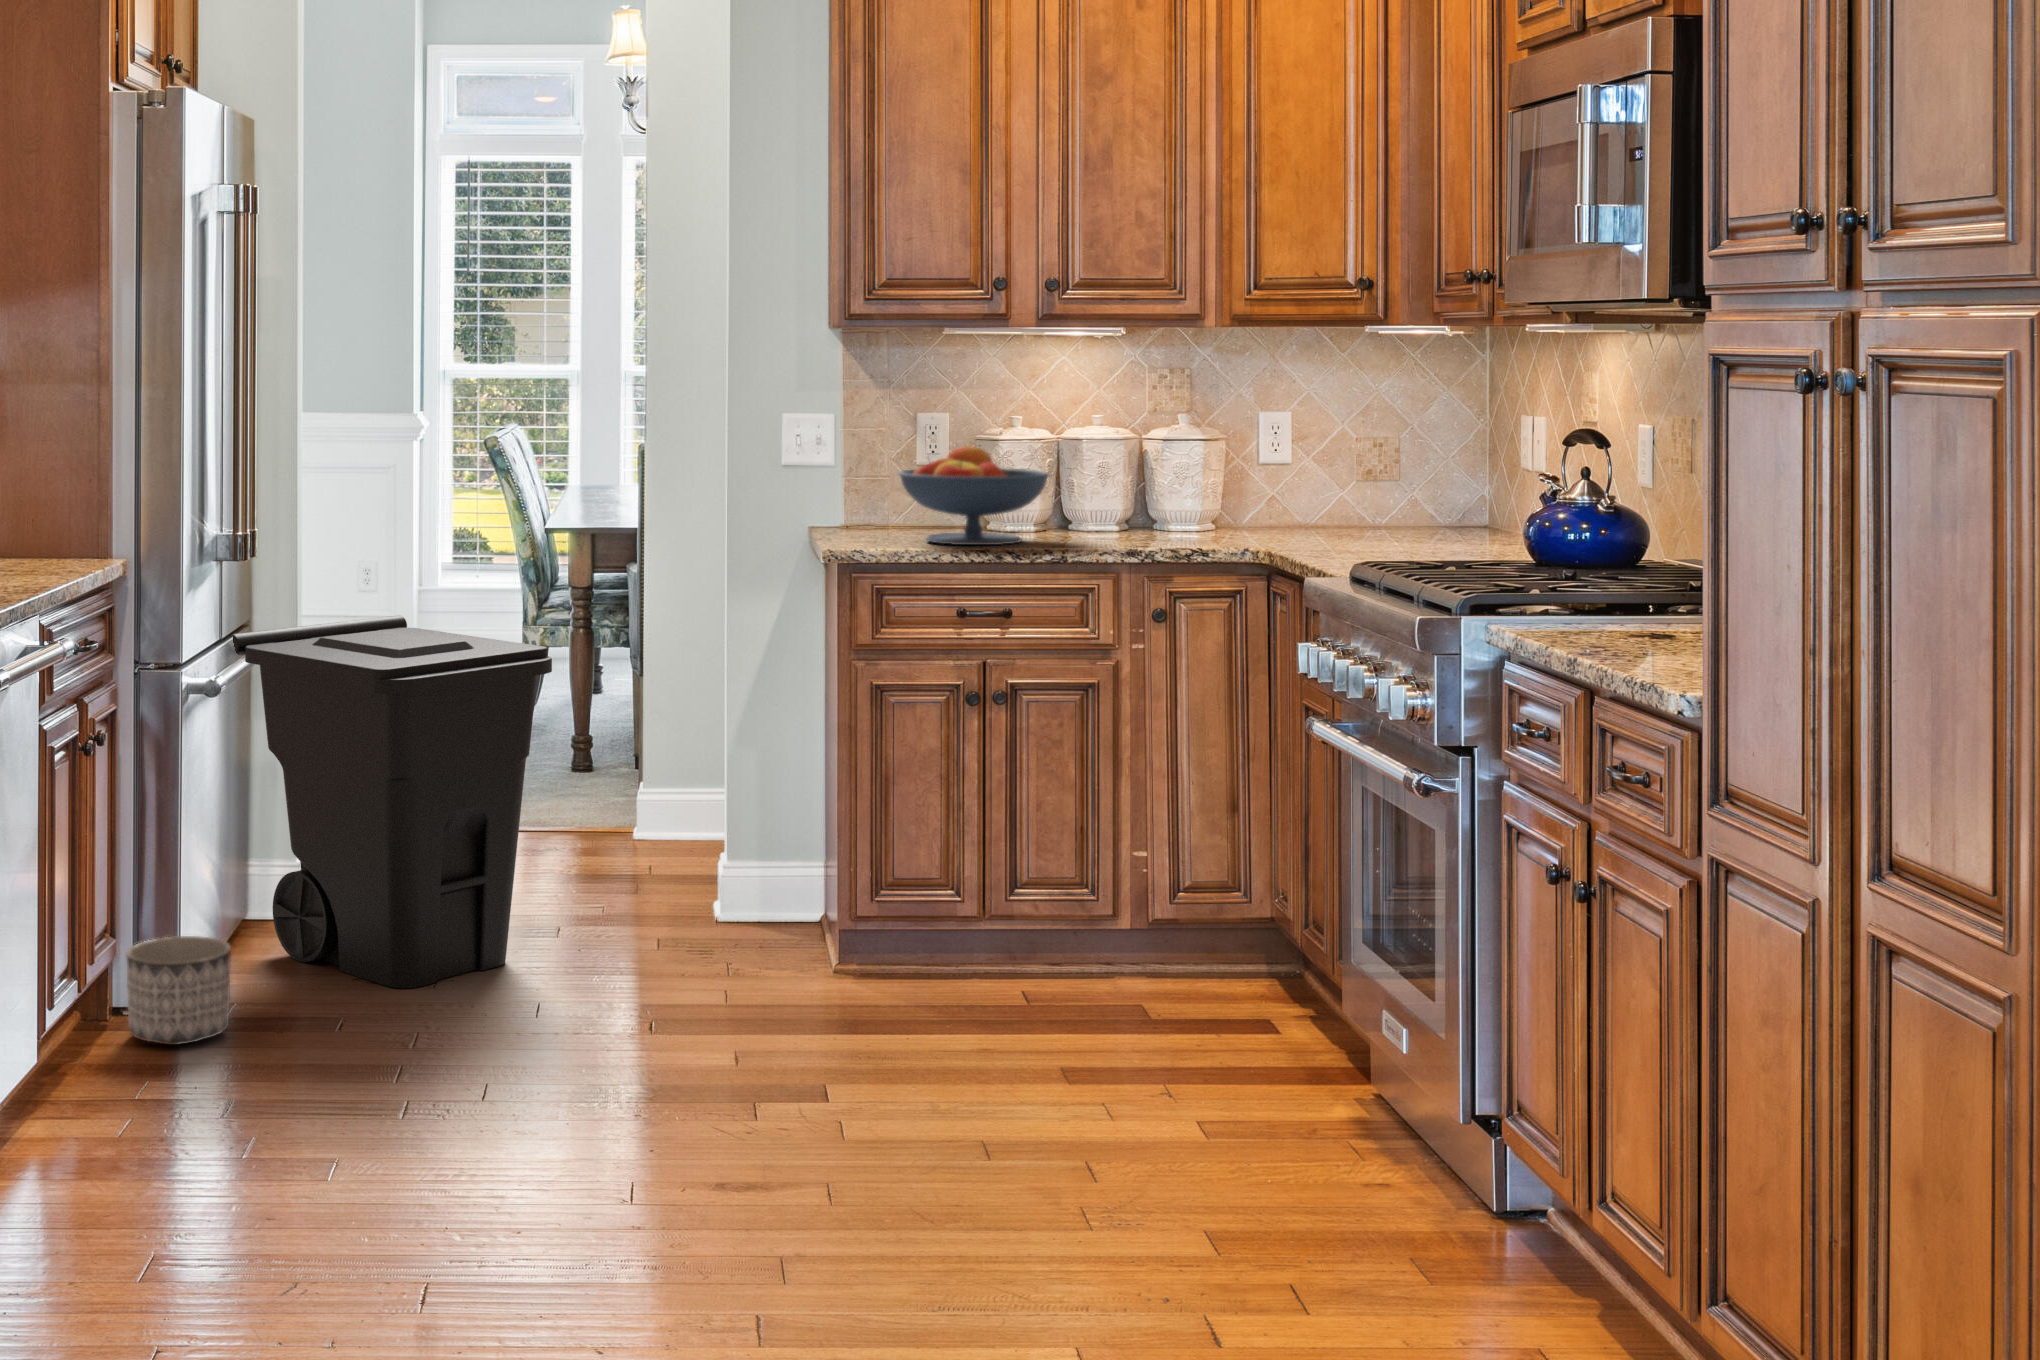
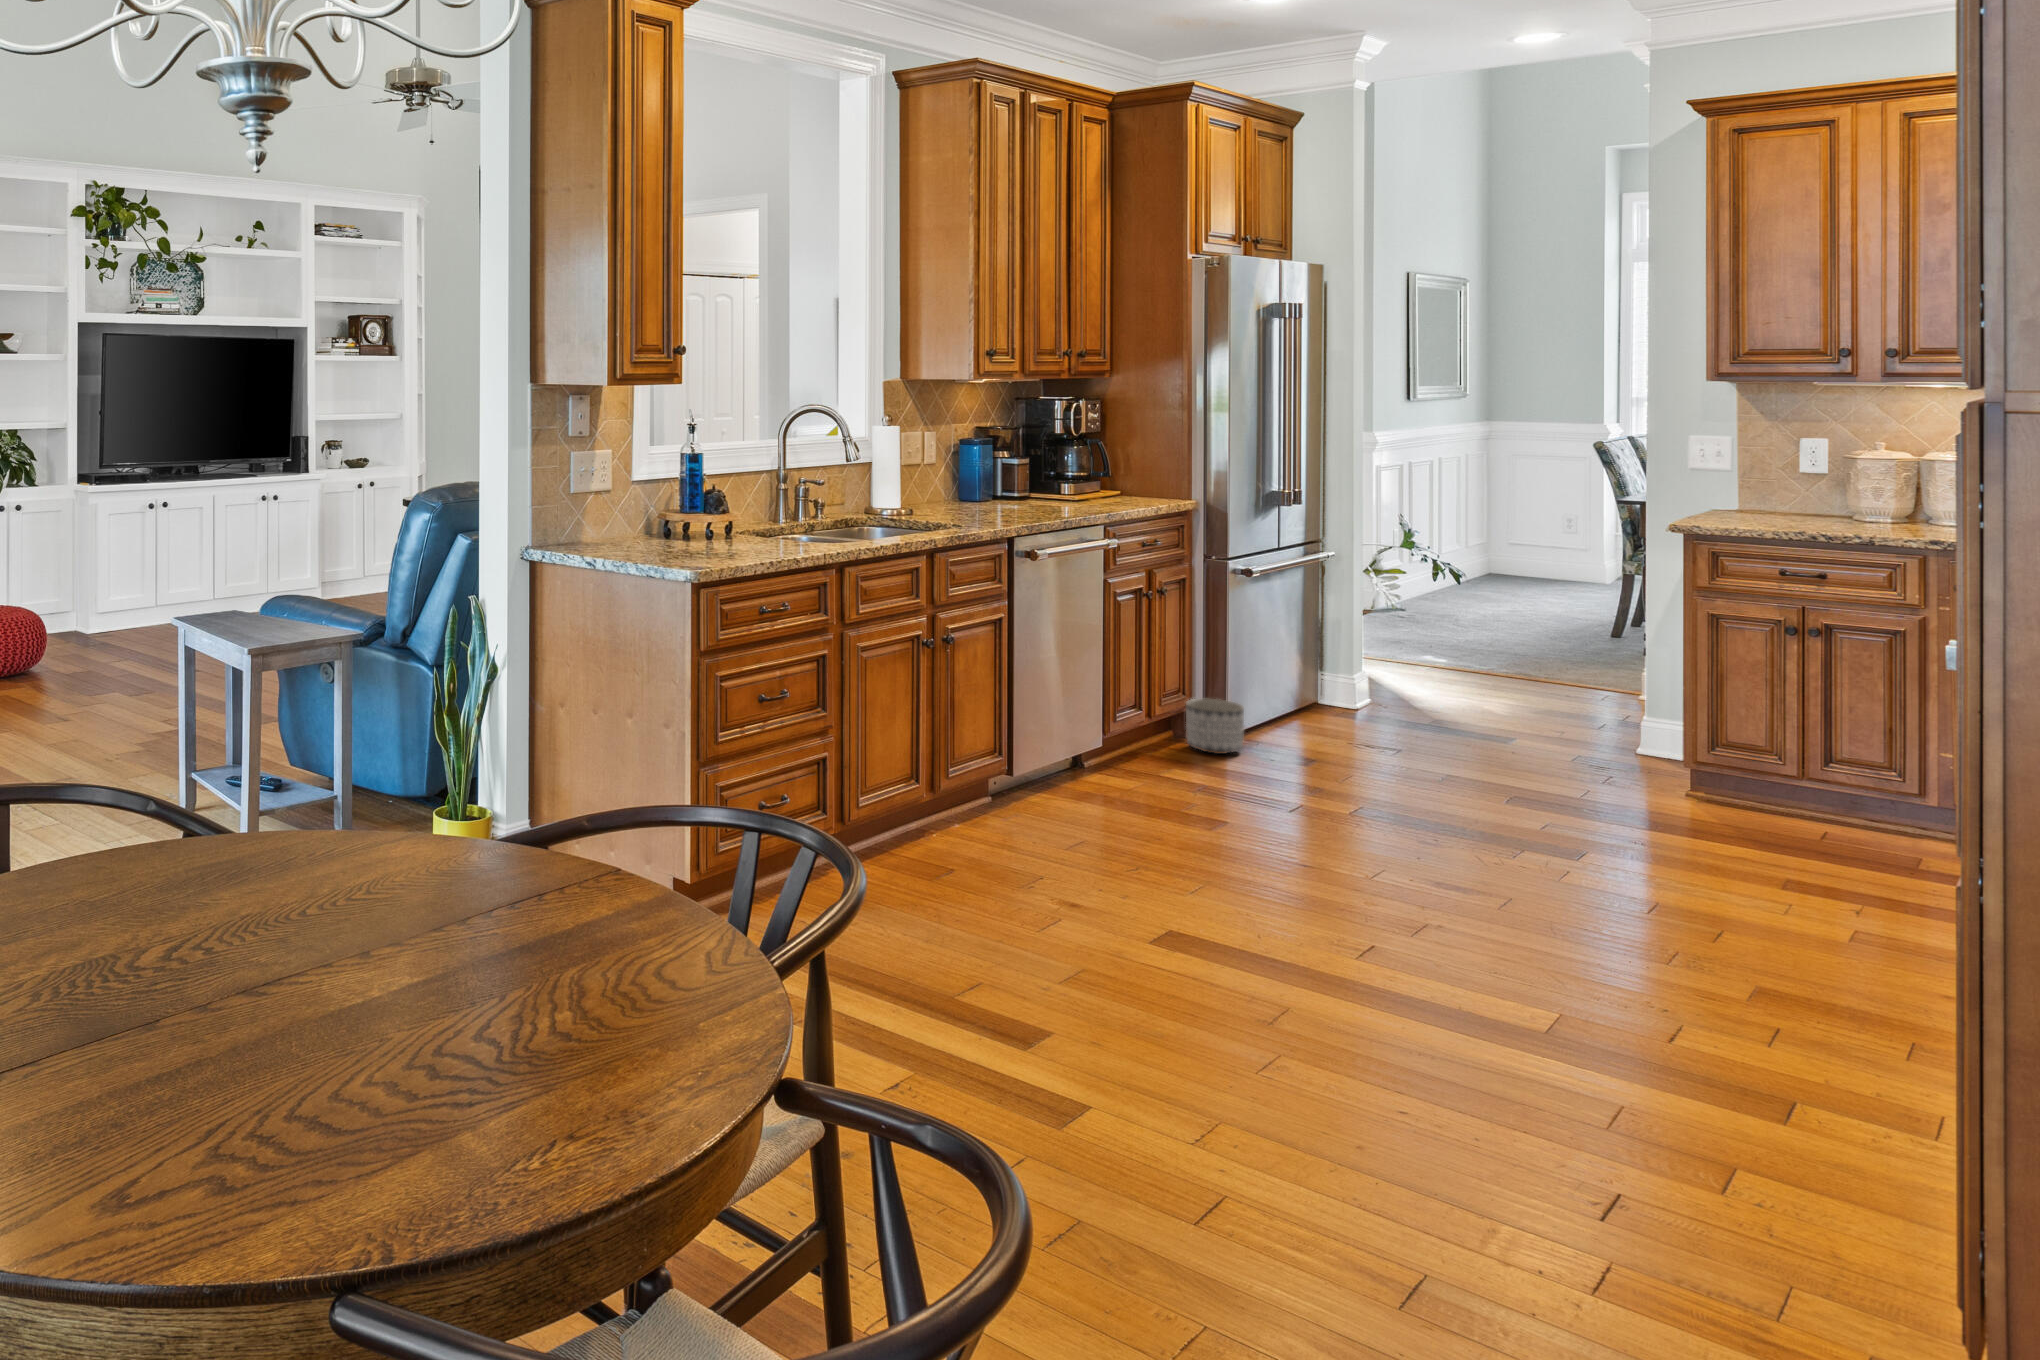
fruit bowl: present [899,446,1049,545] -> none [1743,461,1879,530]
trash can: present [233,615,552,988] -> none [1272,546,1473,755]

